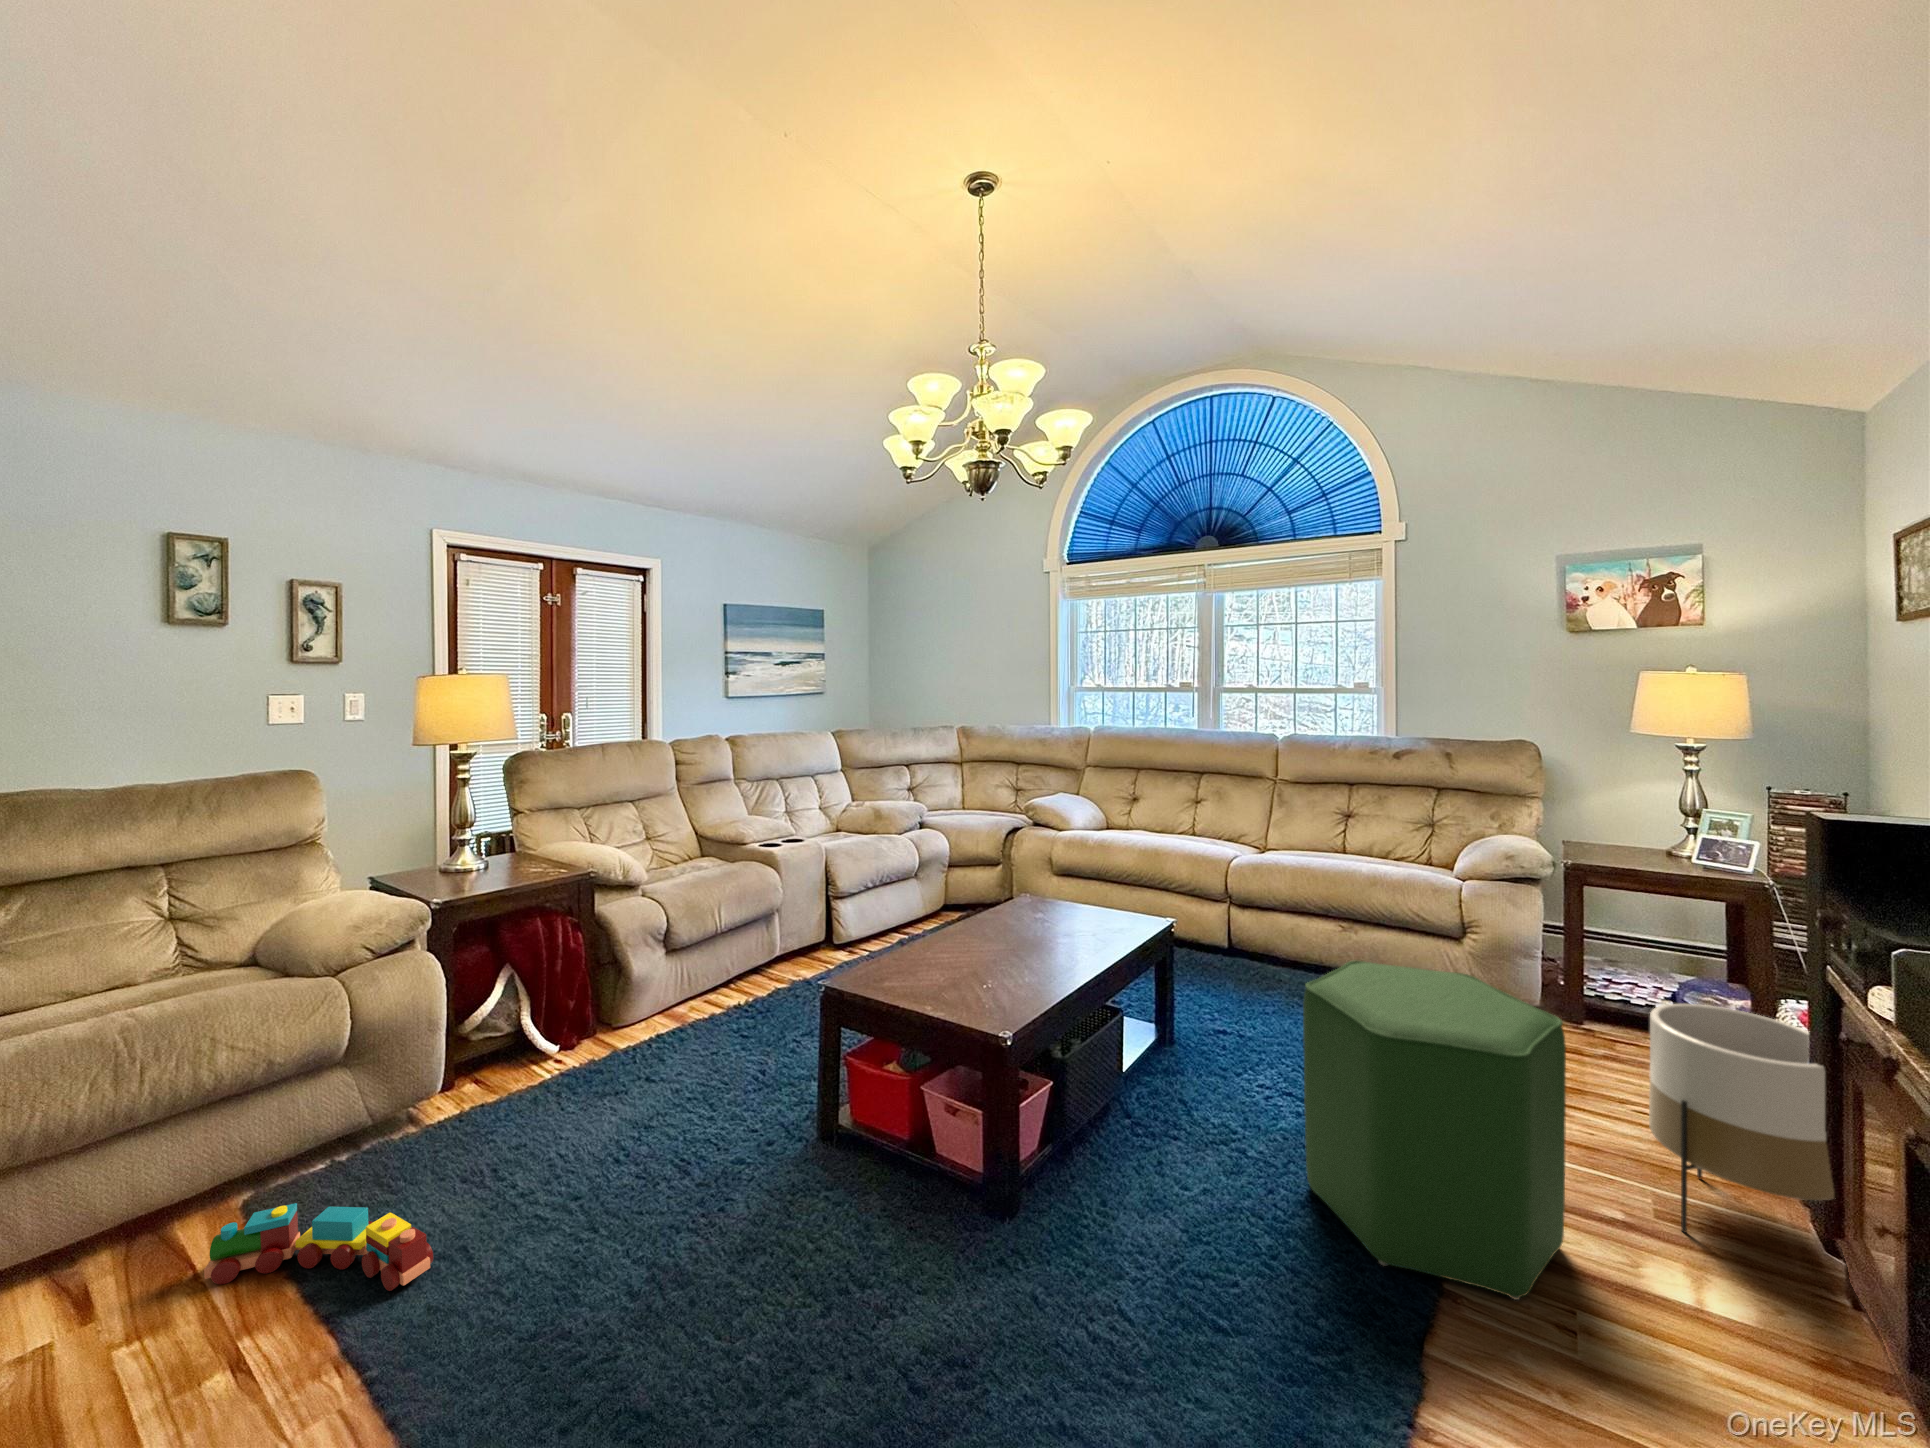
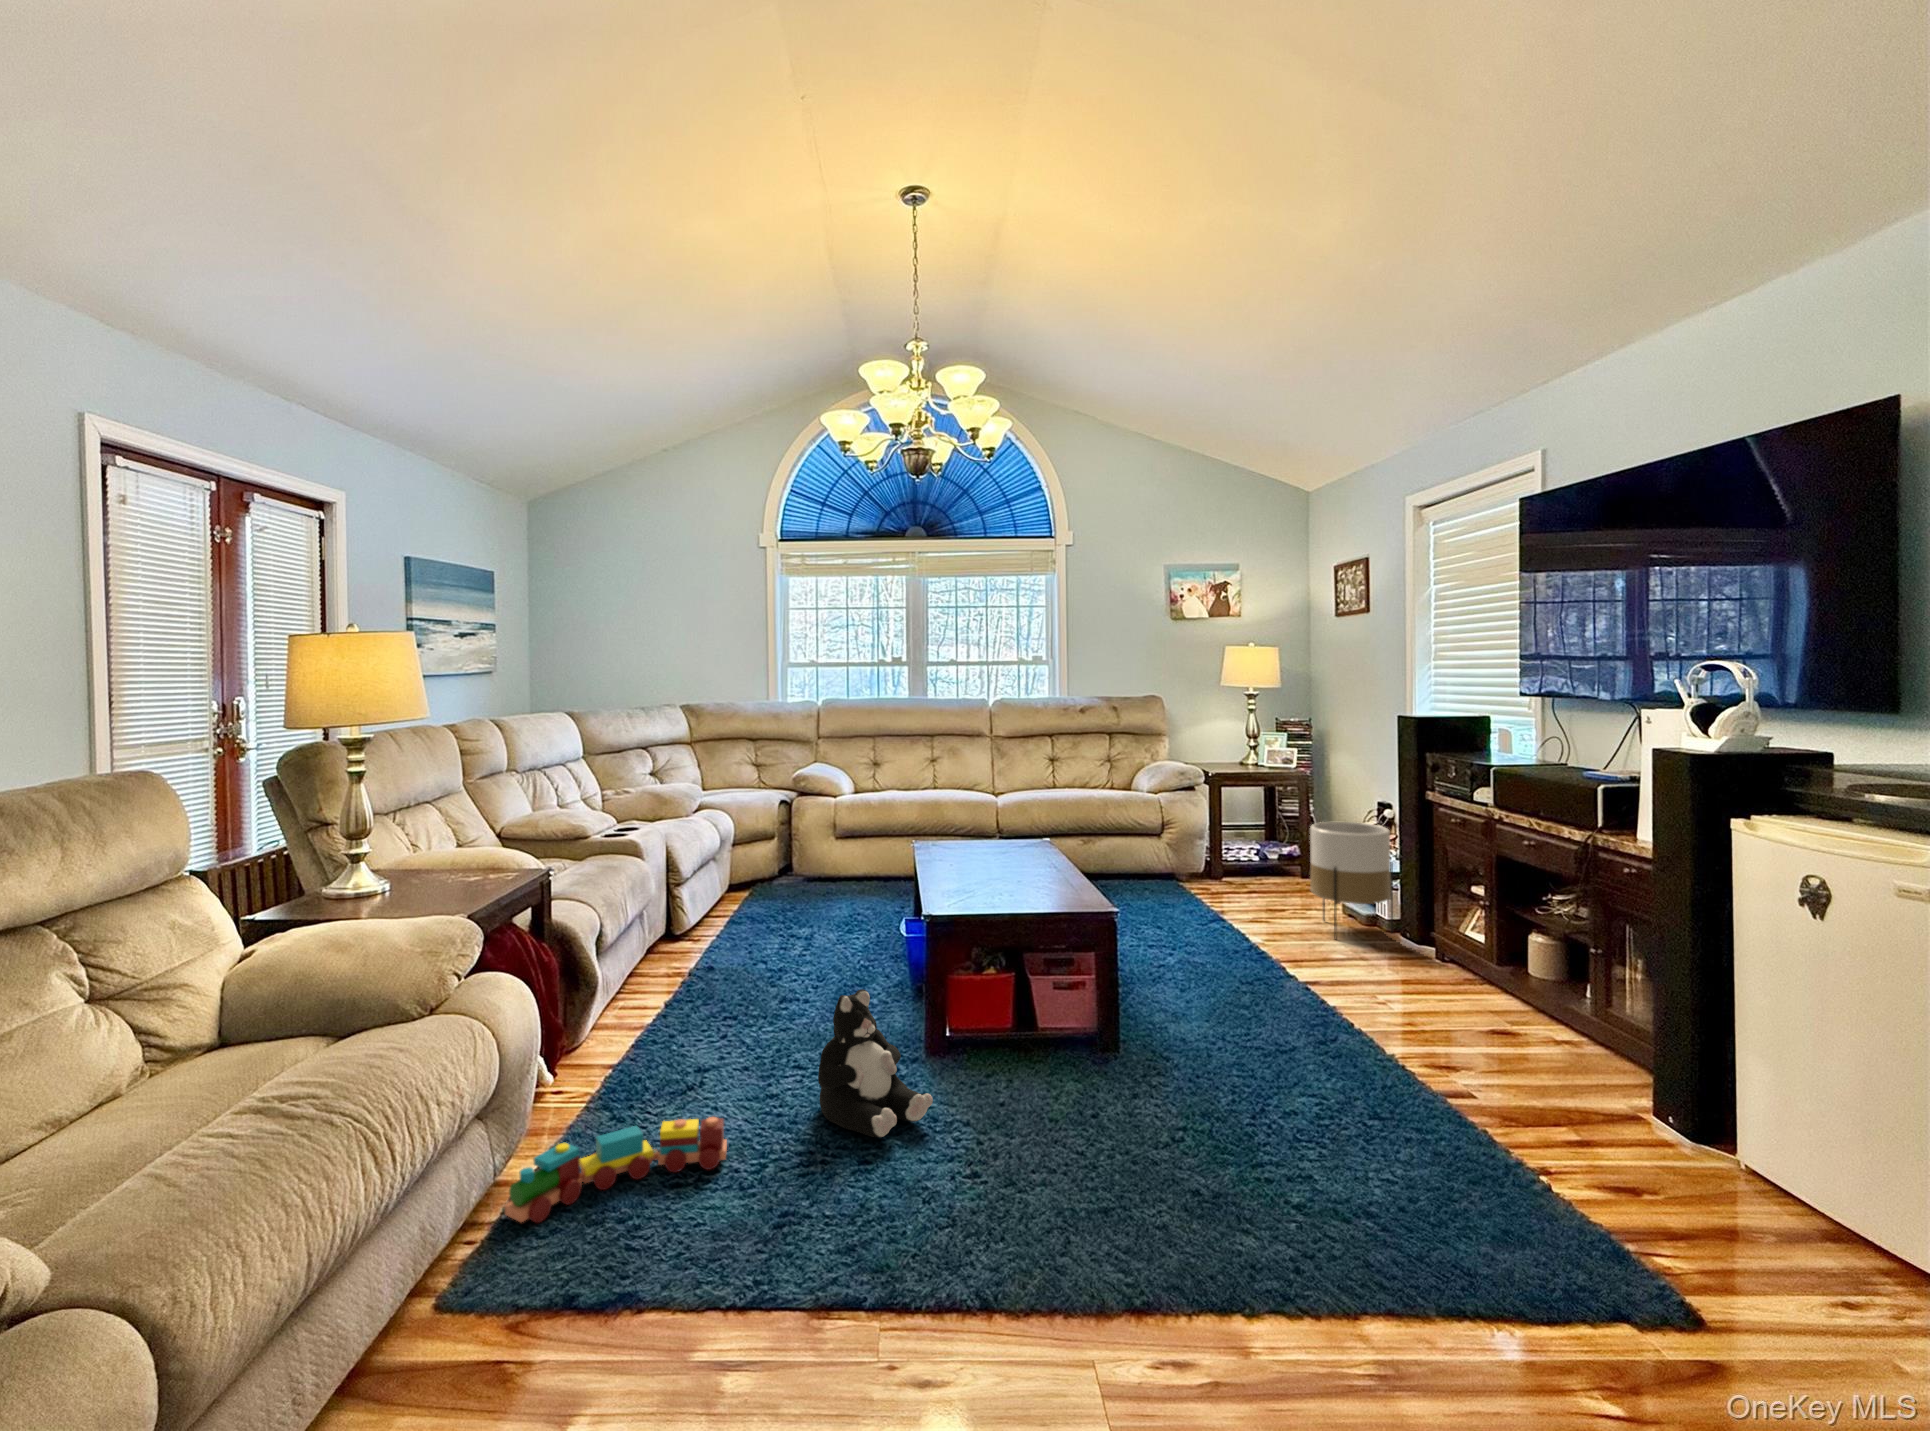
ottoman: present [1303,961,1566,1300] -> none [1182,818,1310,981]
plush toy: none [522,1128,654,1338] -> present [818,989,933,1137]

